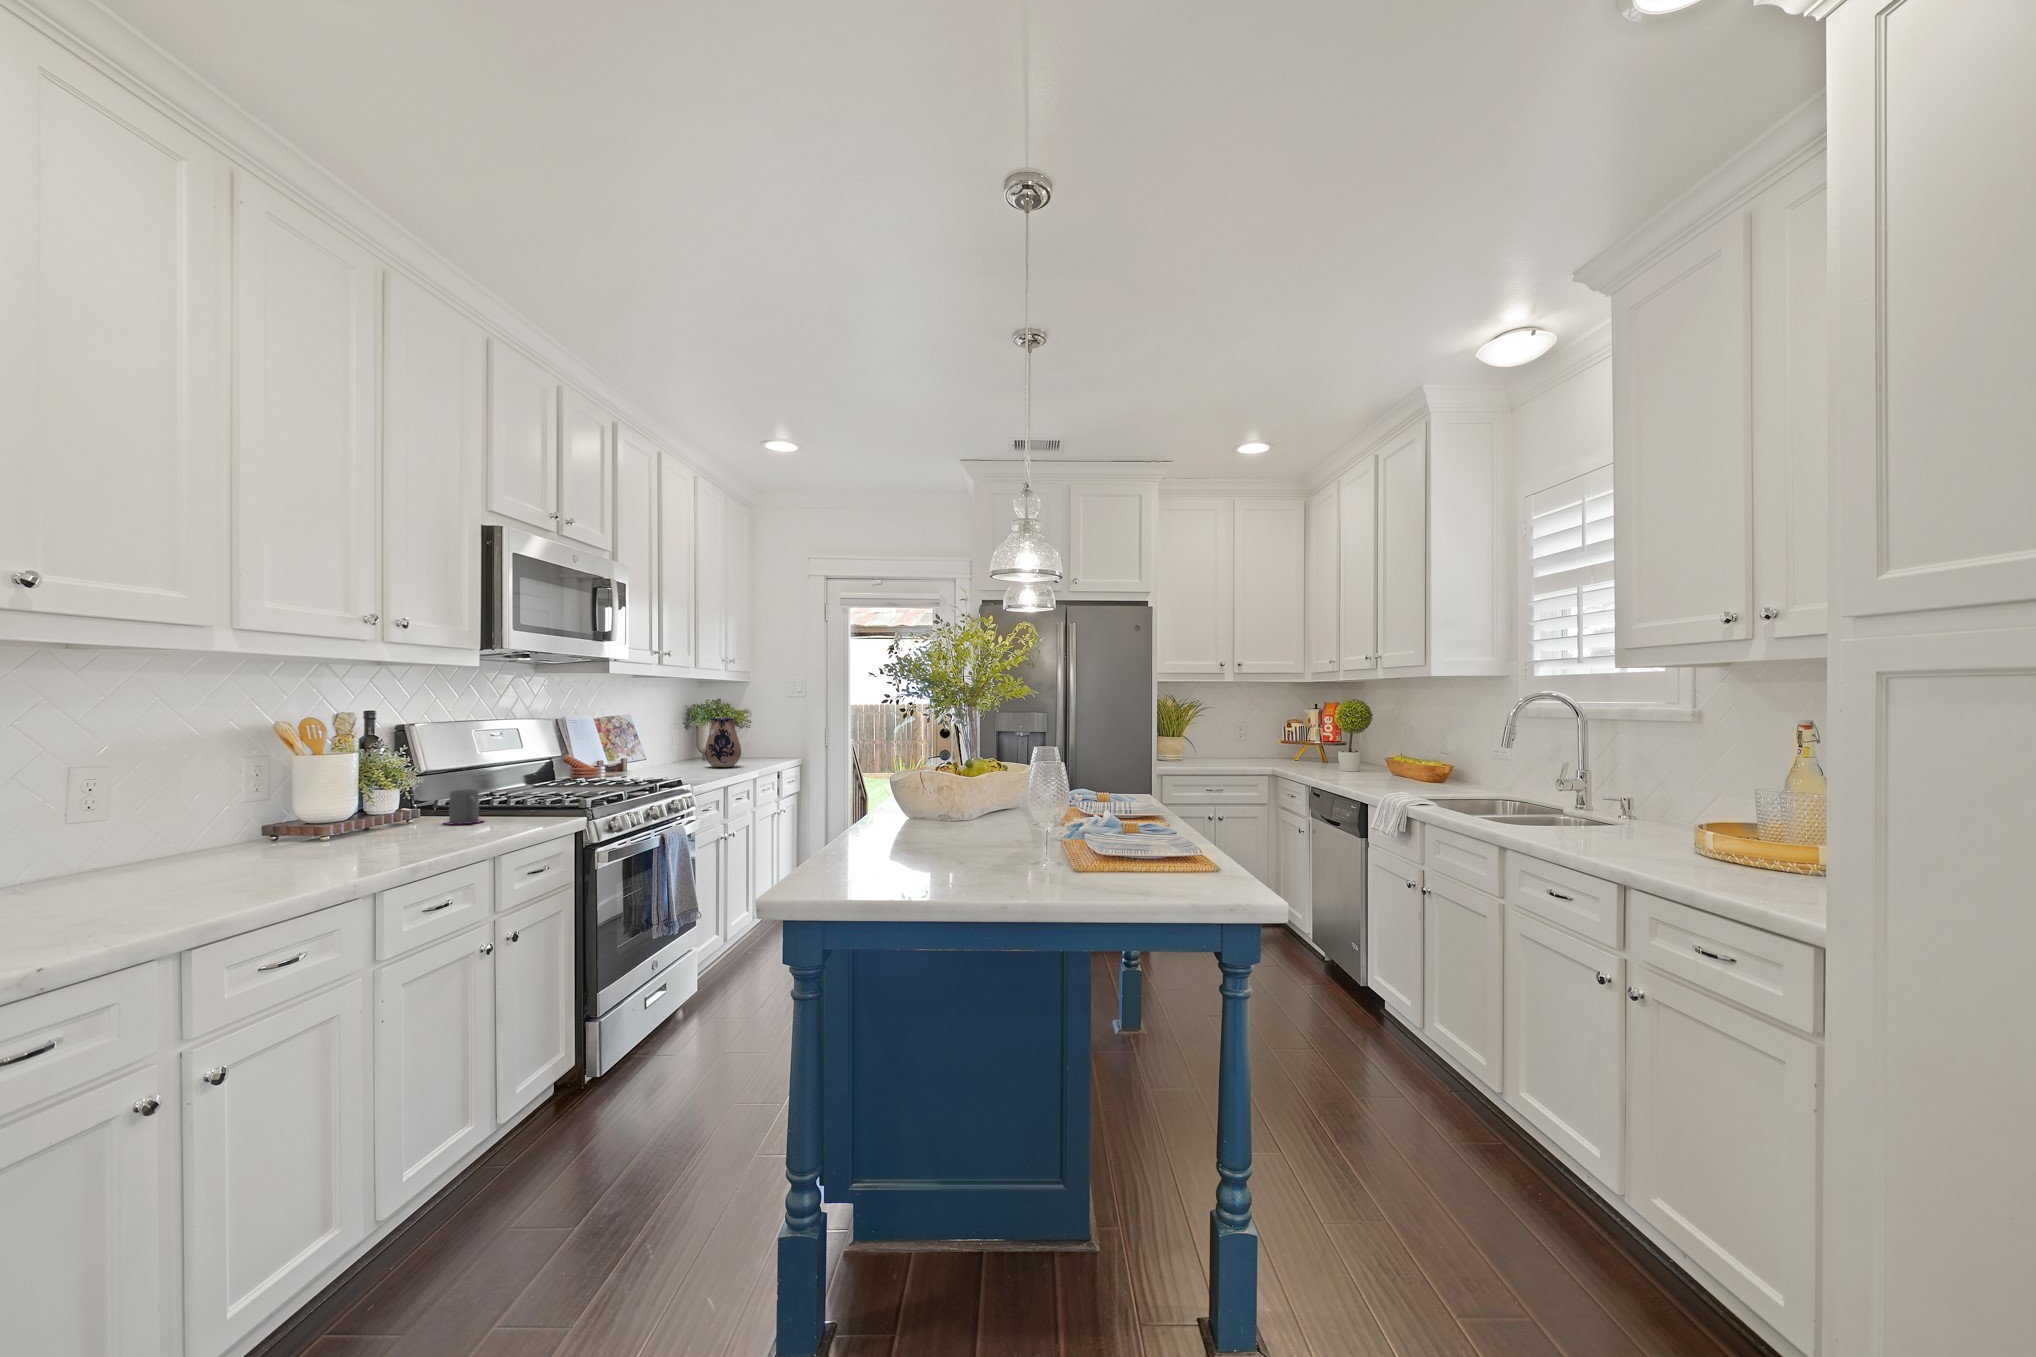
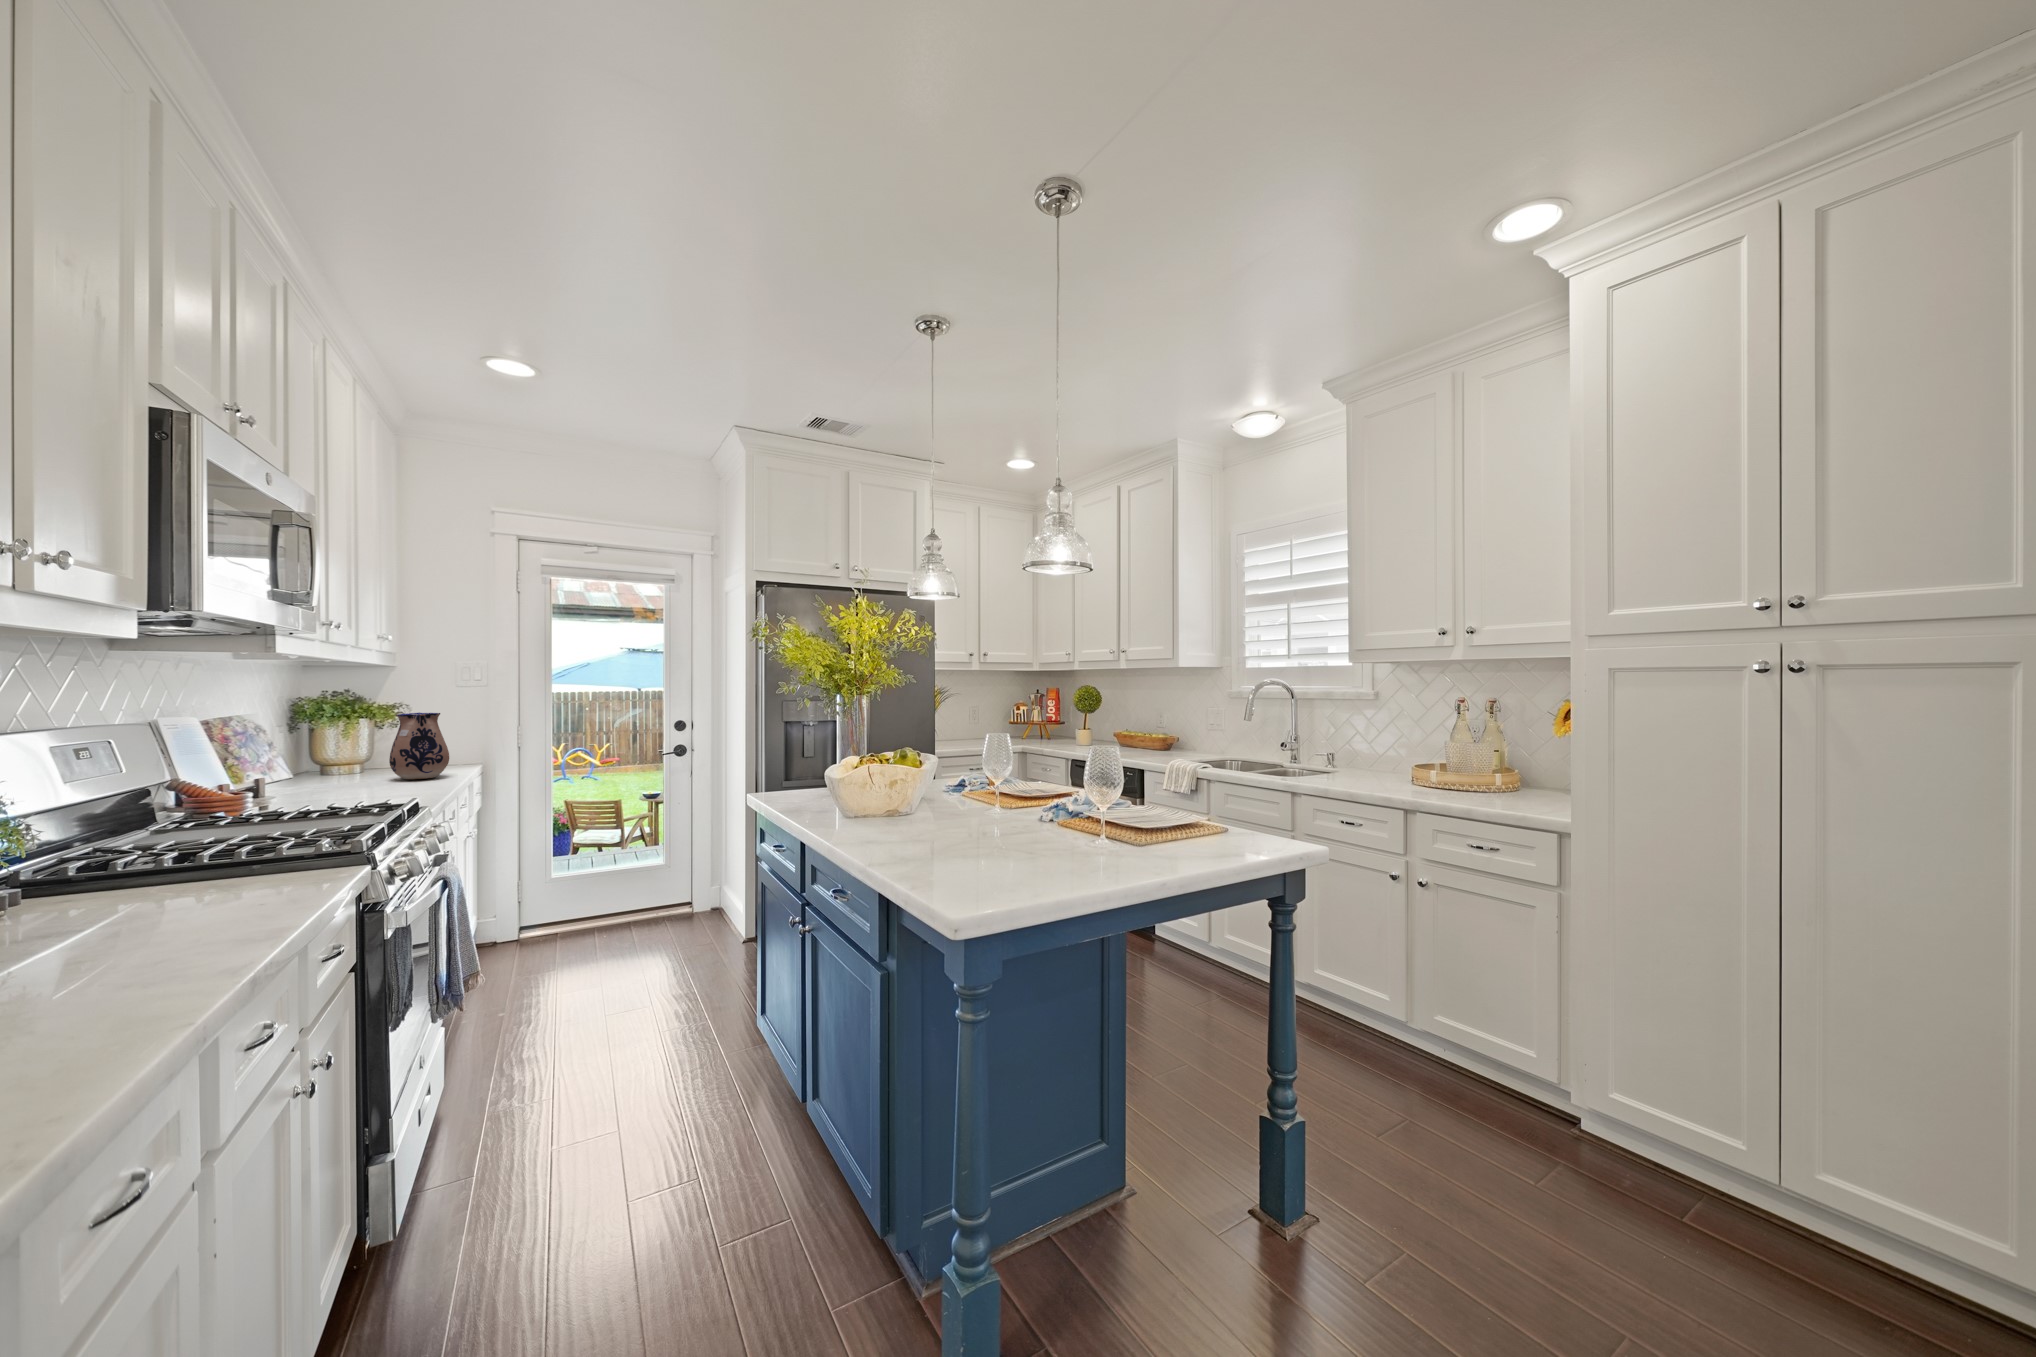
mug: present [445,789,482,825] -> none [87,885,196,966]

